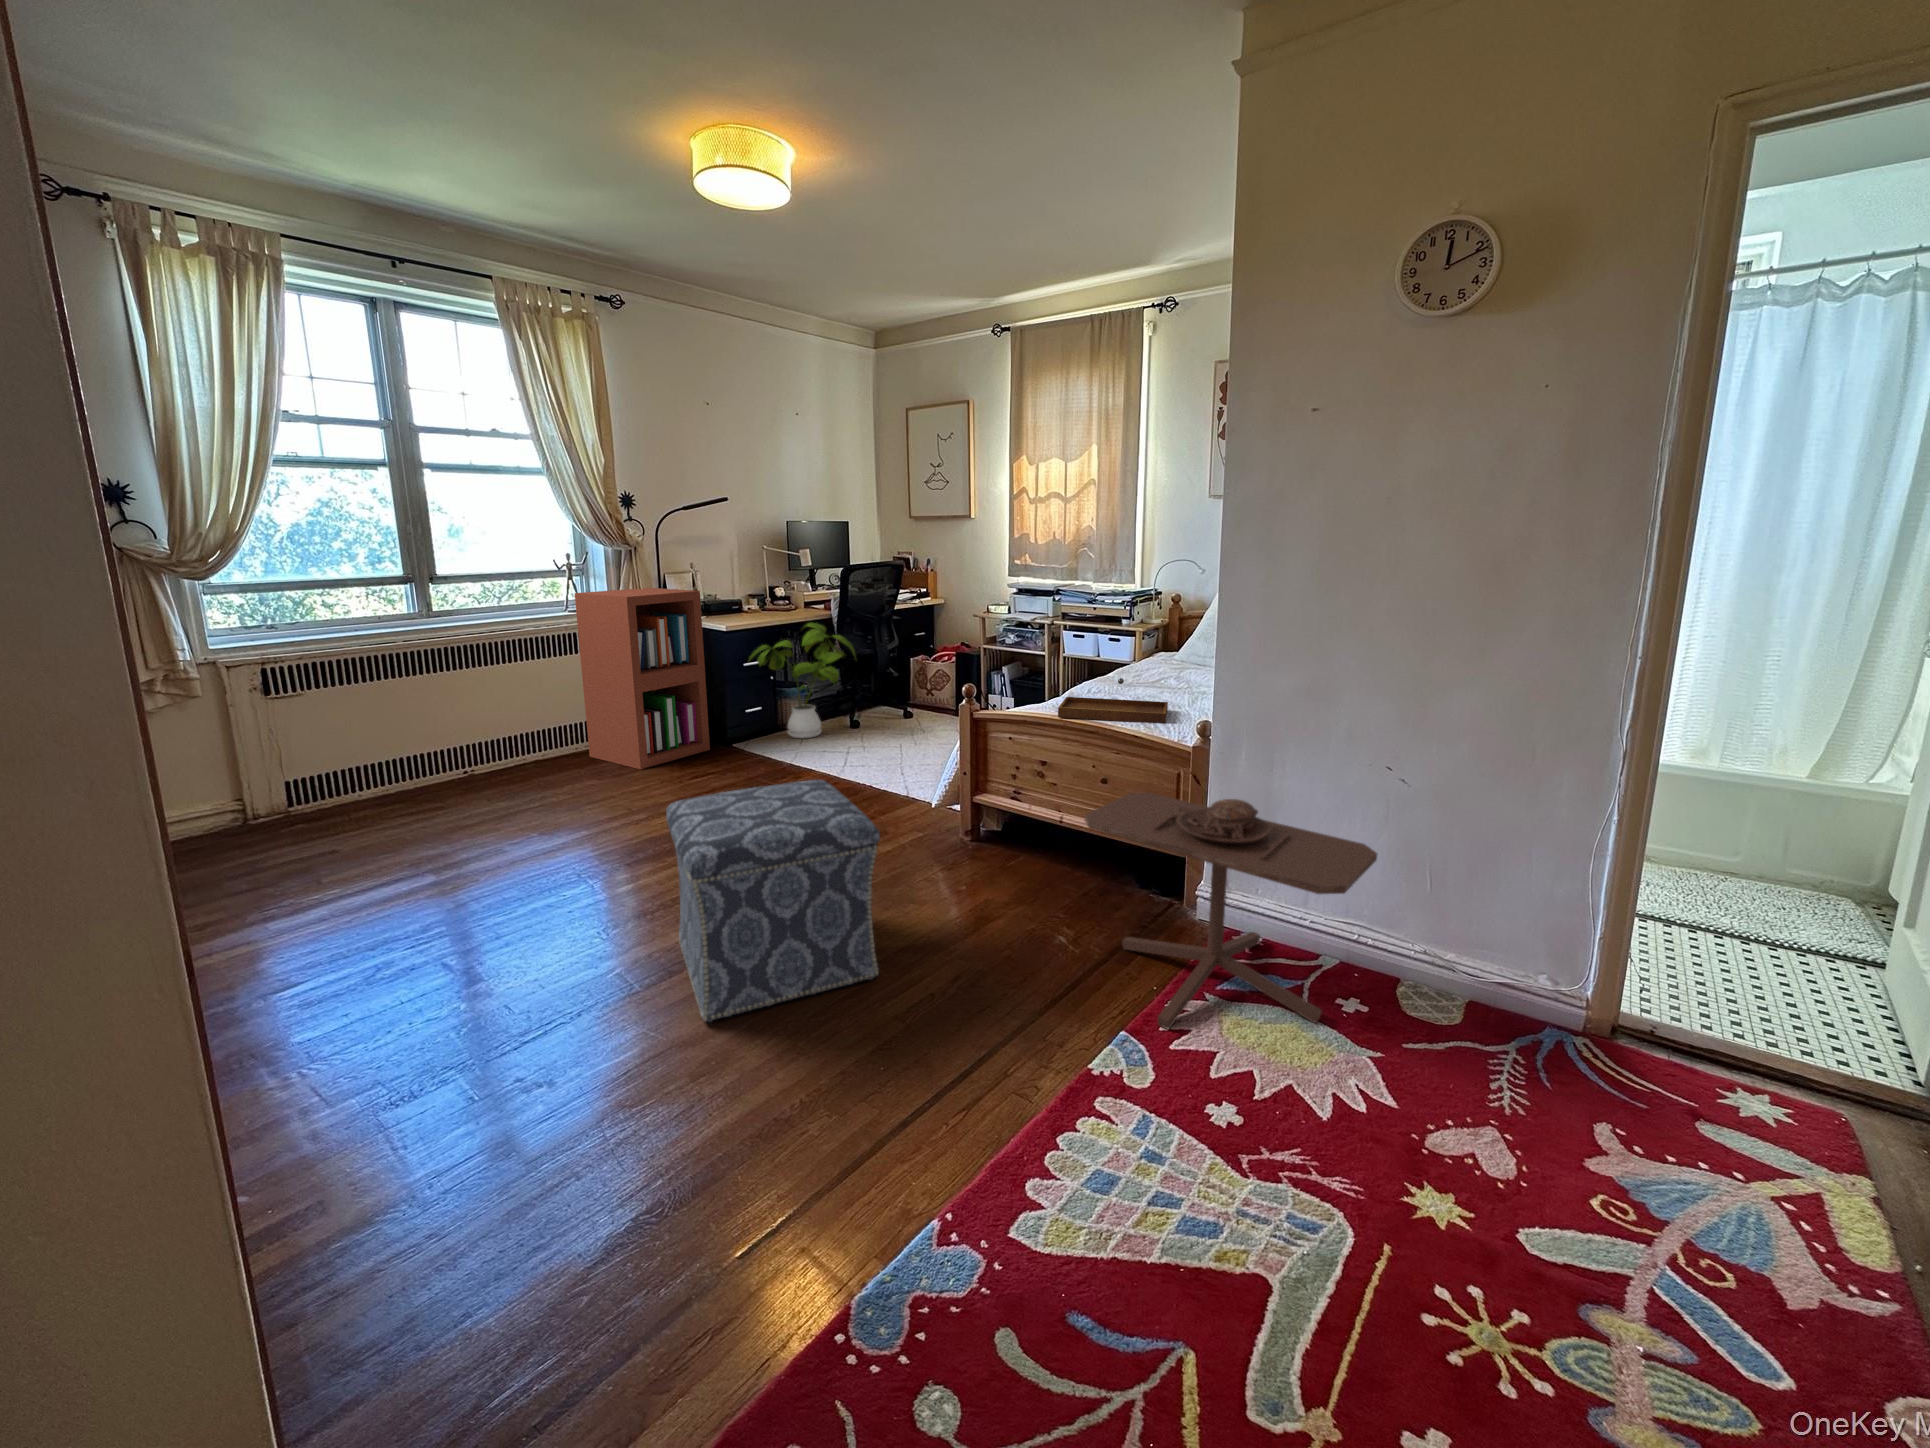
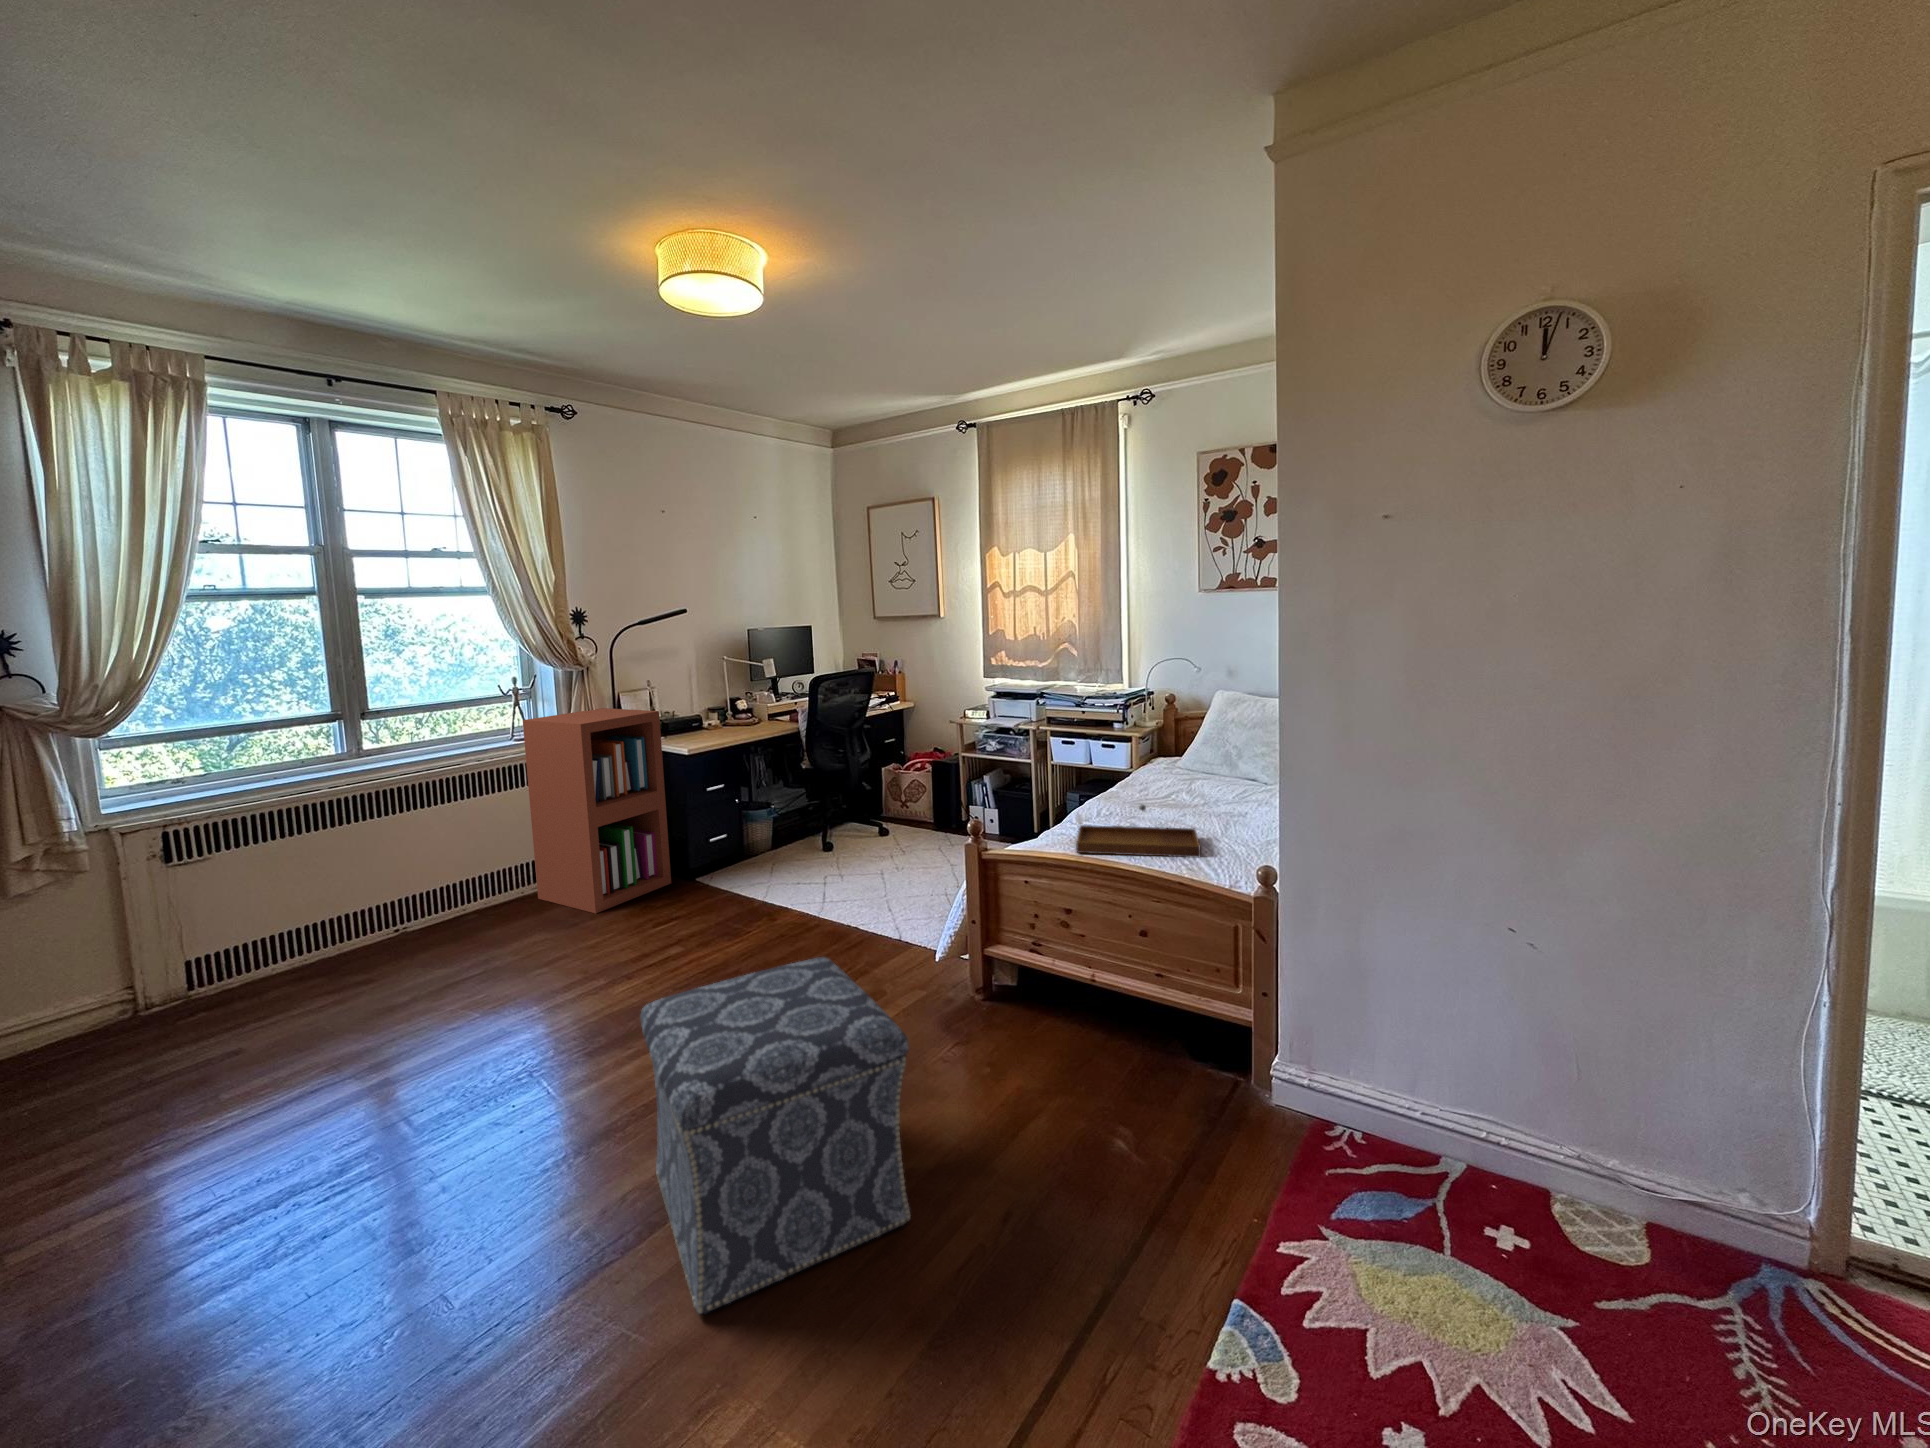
house plant: present [749,623,855,738] -> none [710,738,830,864]
side table: present [1084,793,1378,1029] -> none [1149,958,1530,1295]

